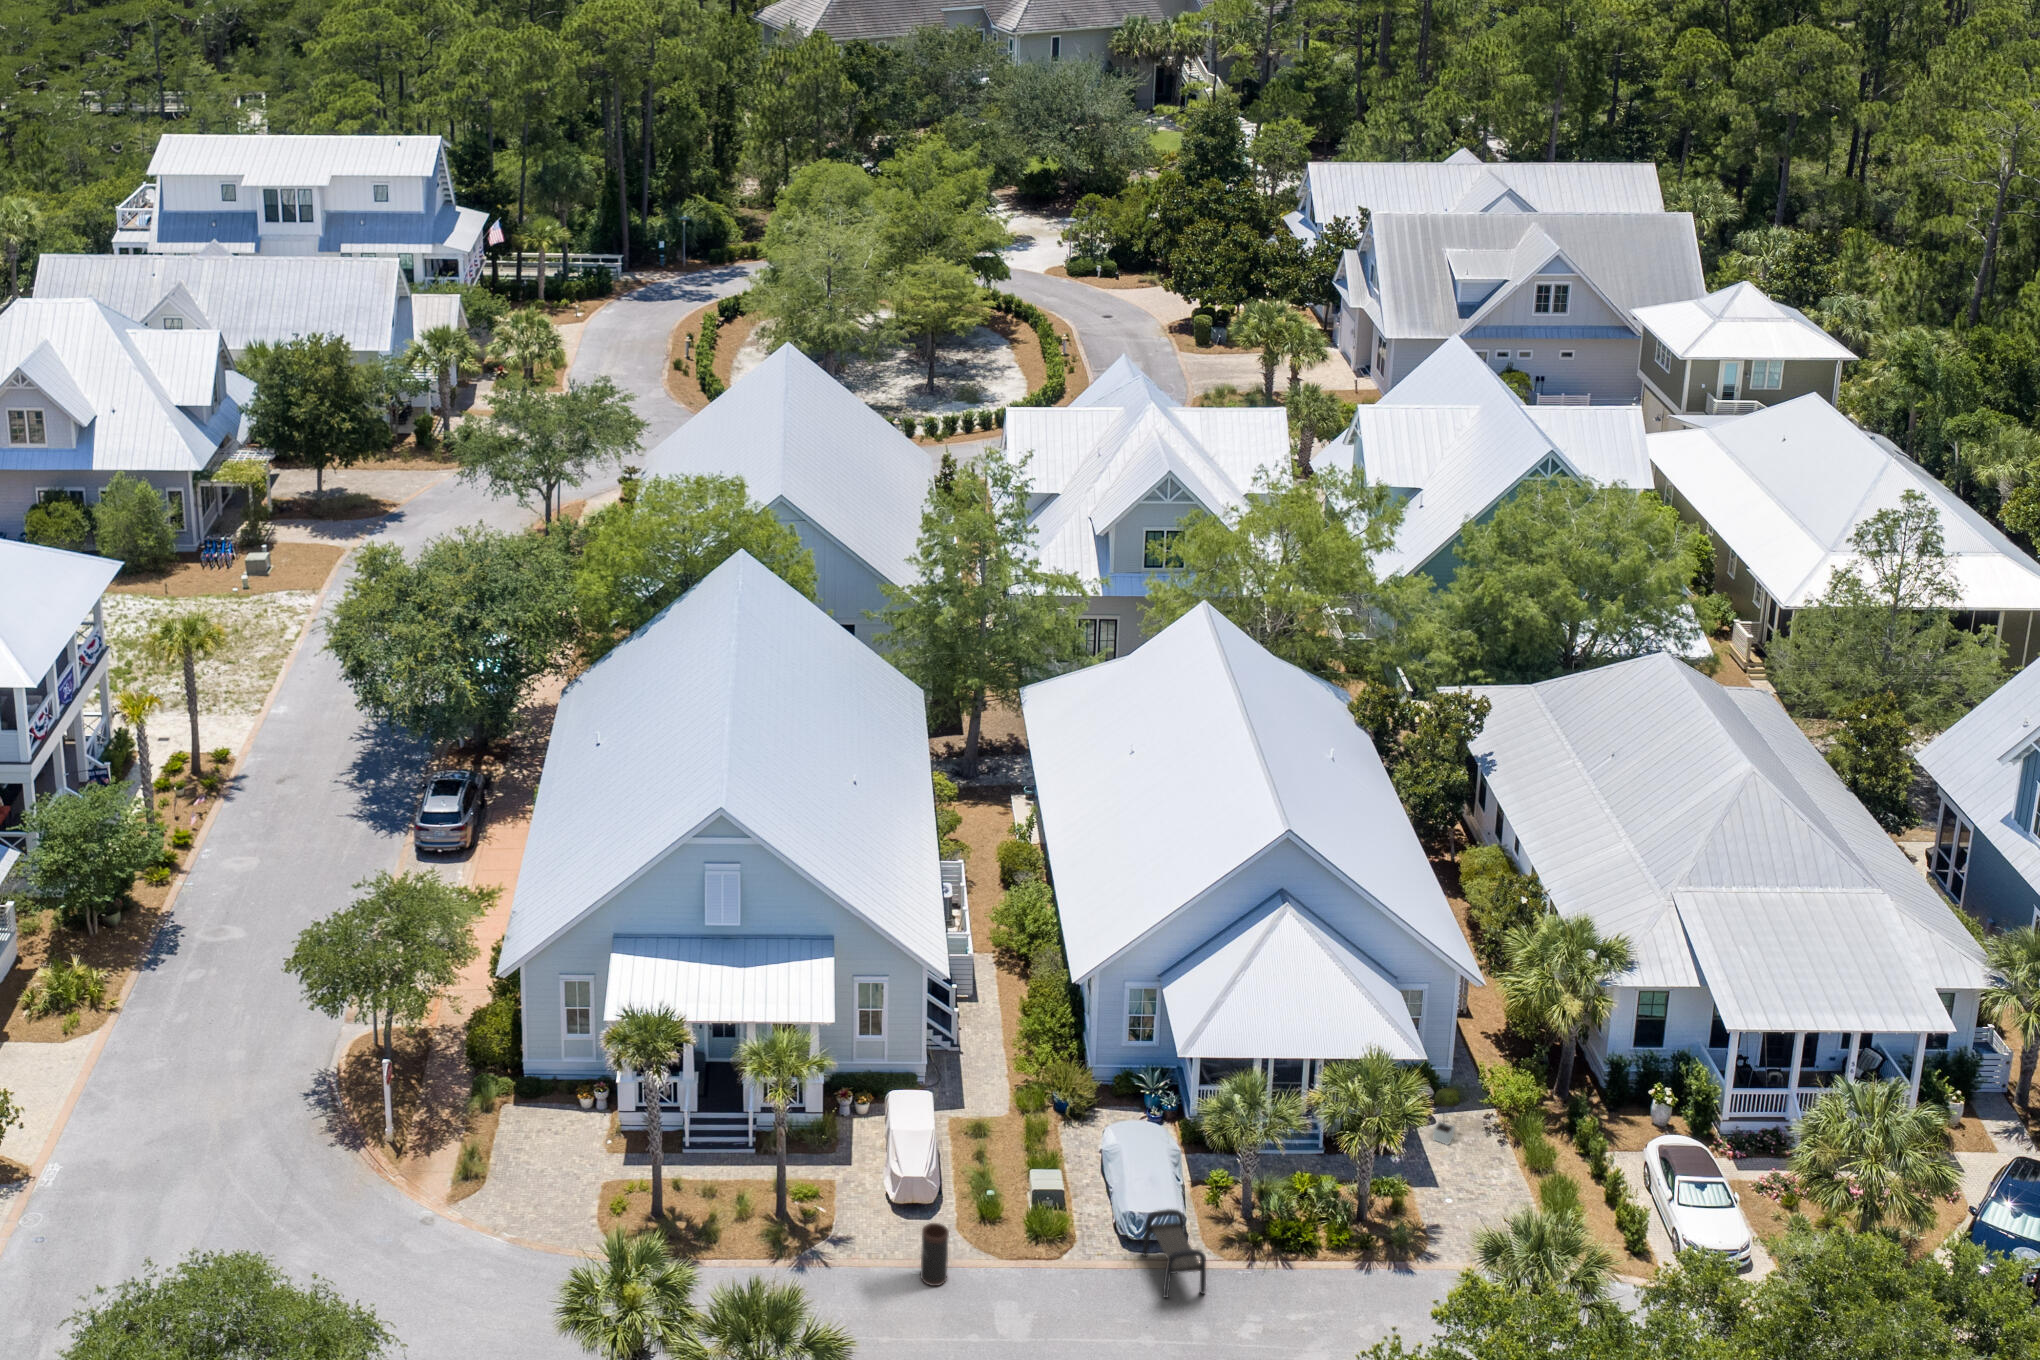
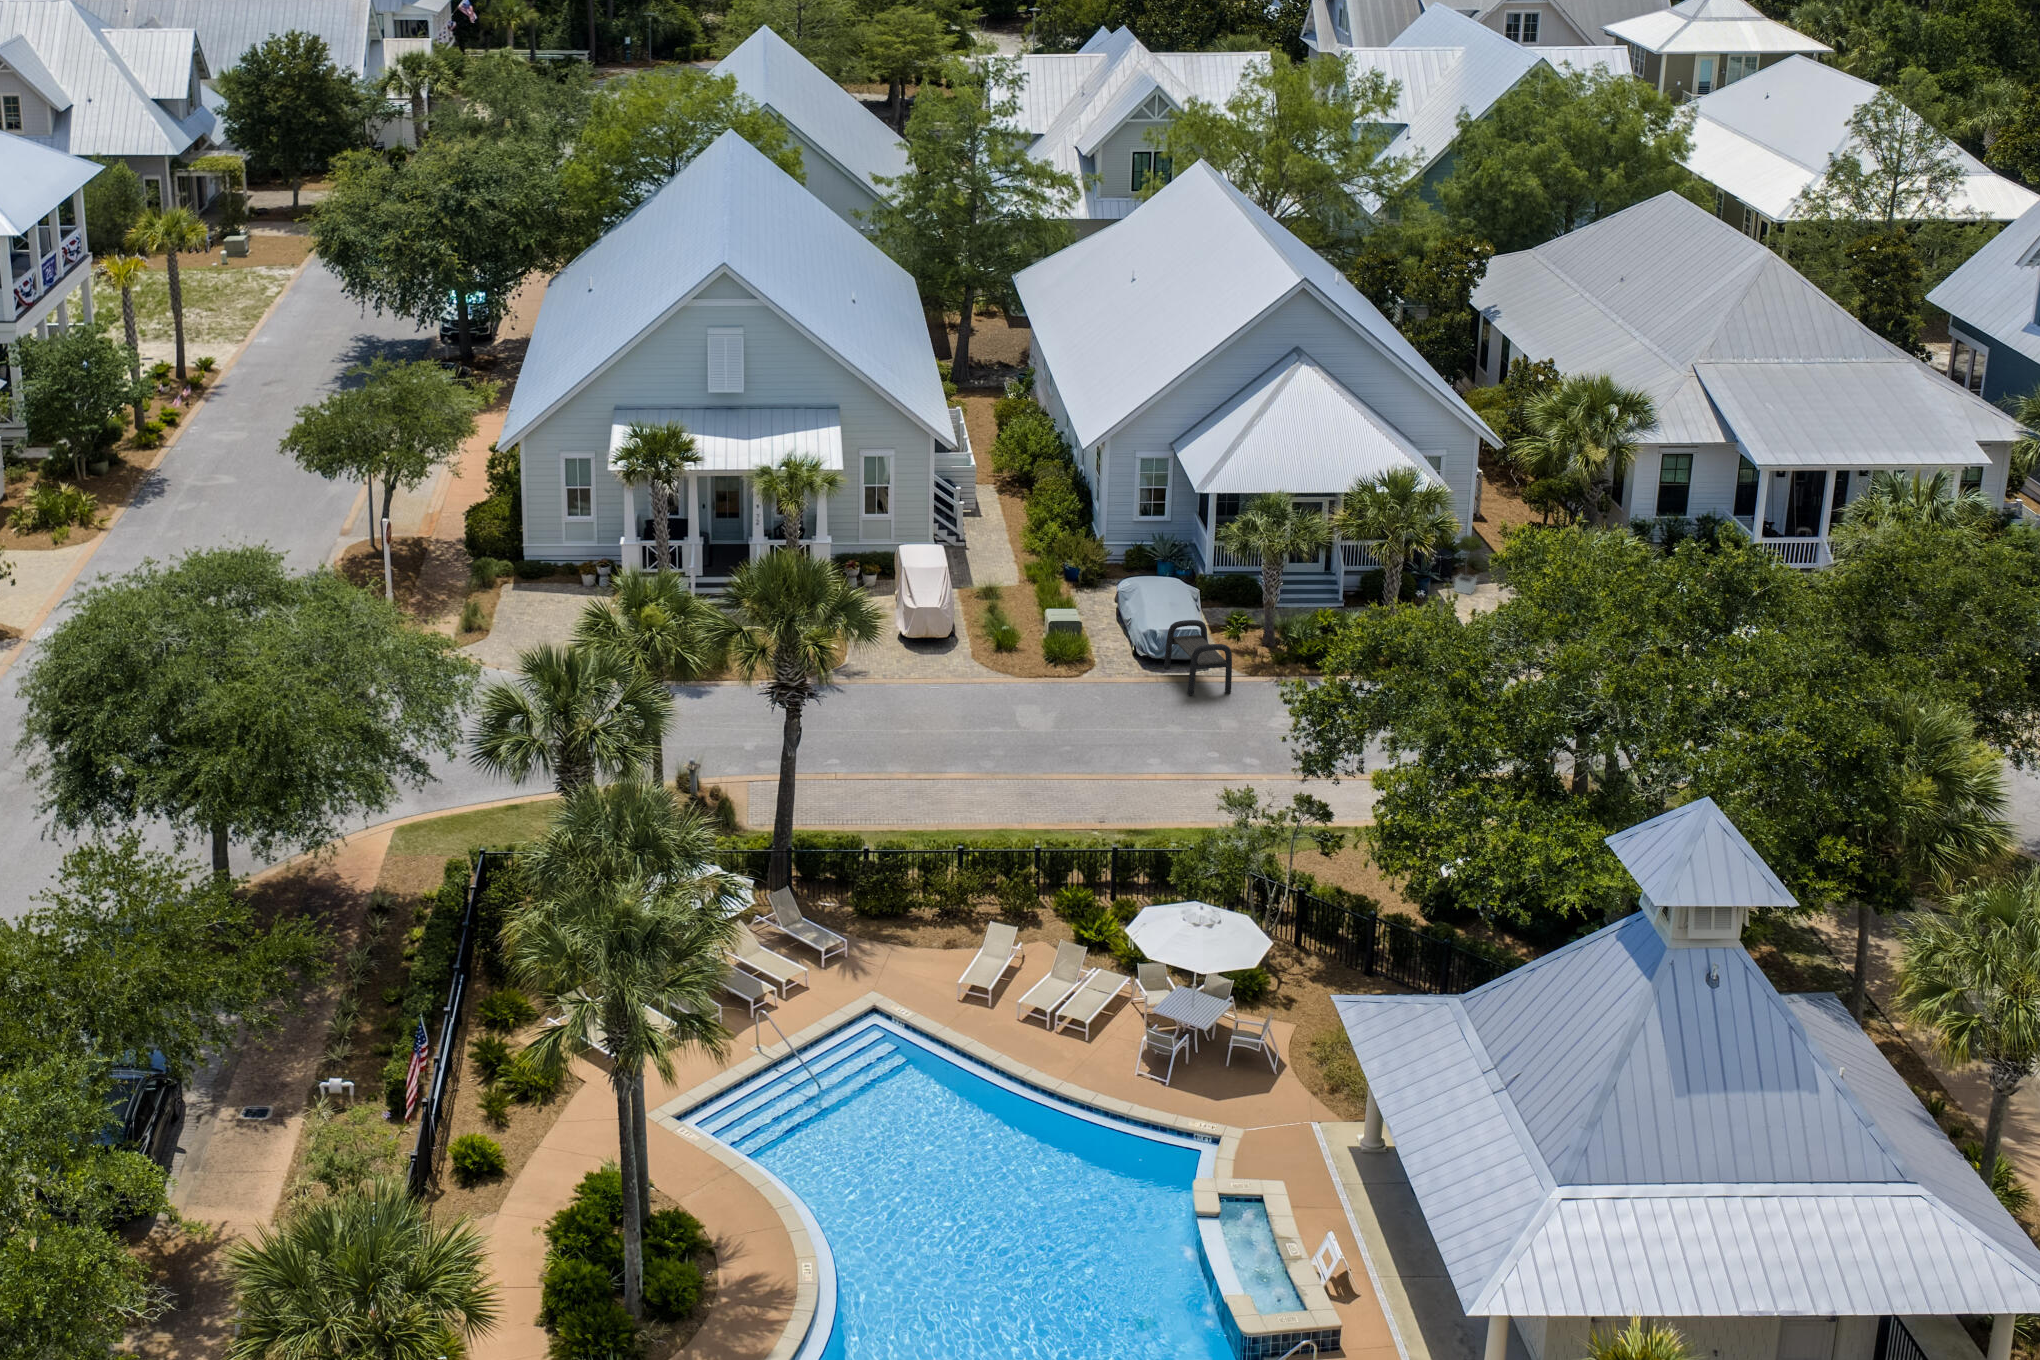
trash can: present [920,1223,949,1286] -> none [938,629,967,691]

